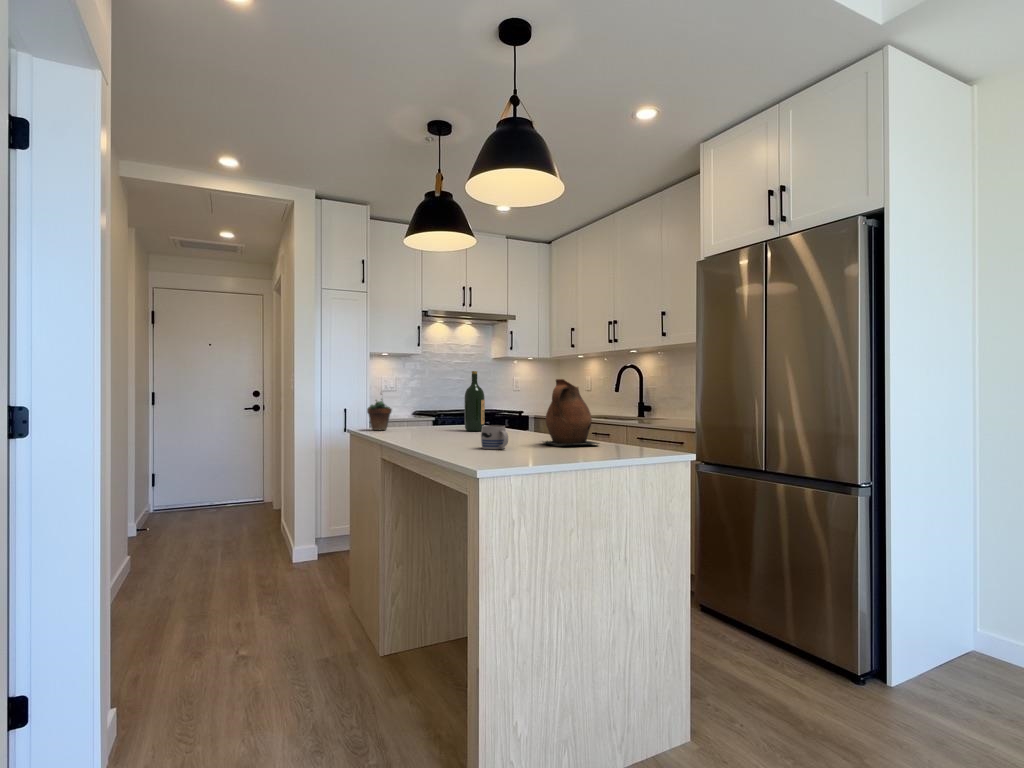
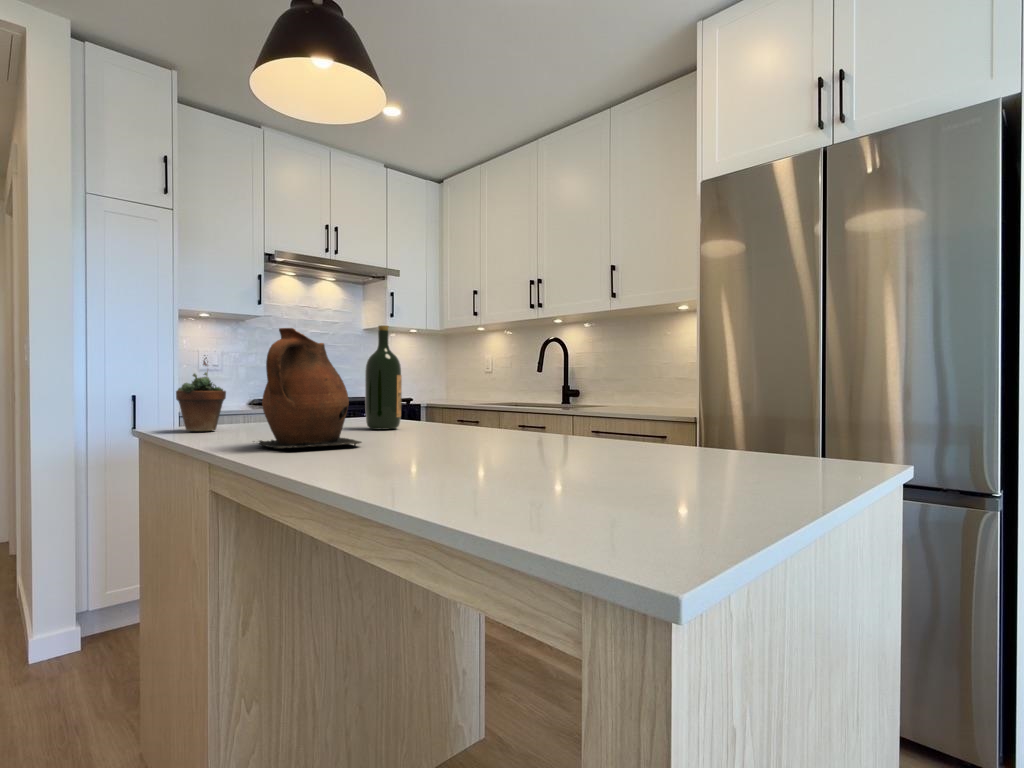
ceramic pitcher: present [543,379,599,445] -> present [259,328,361,448]
mug: present [481,425,508,449] -> none [460,419,527,472]

